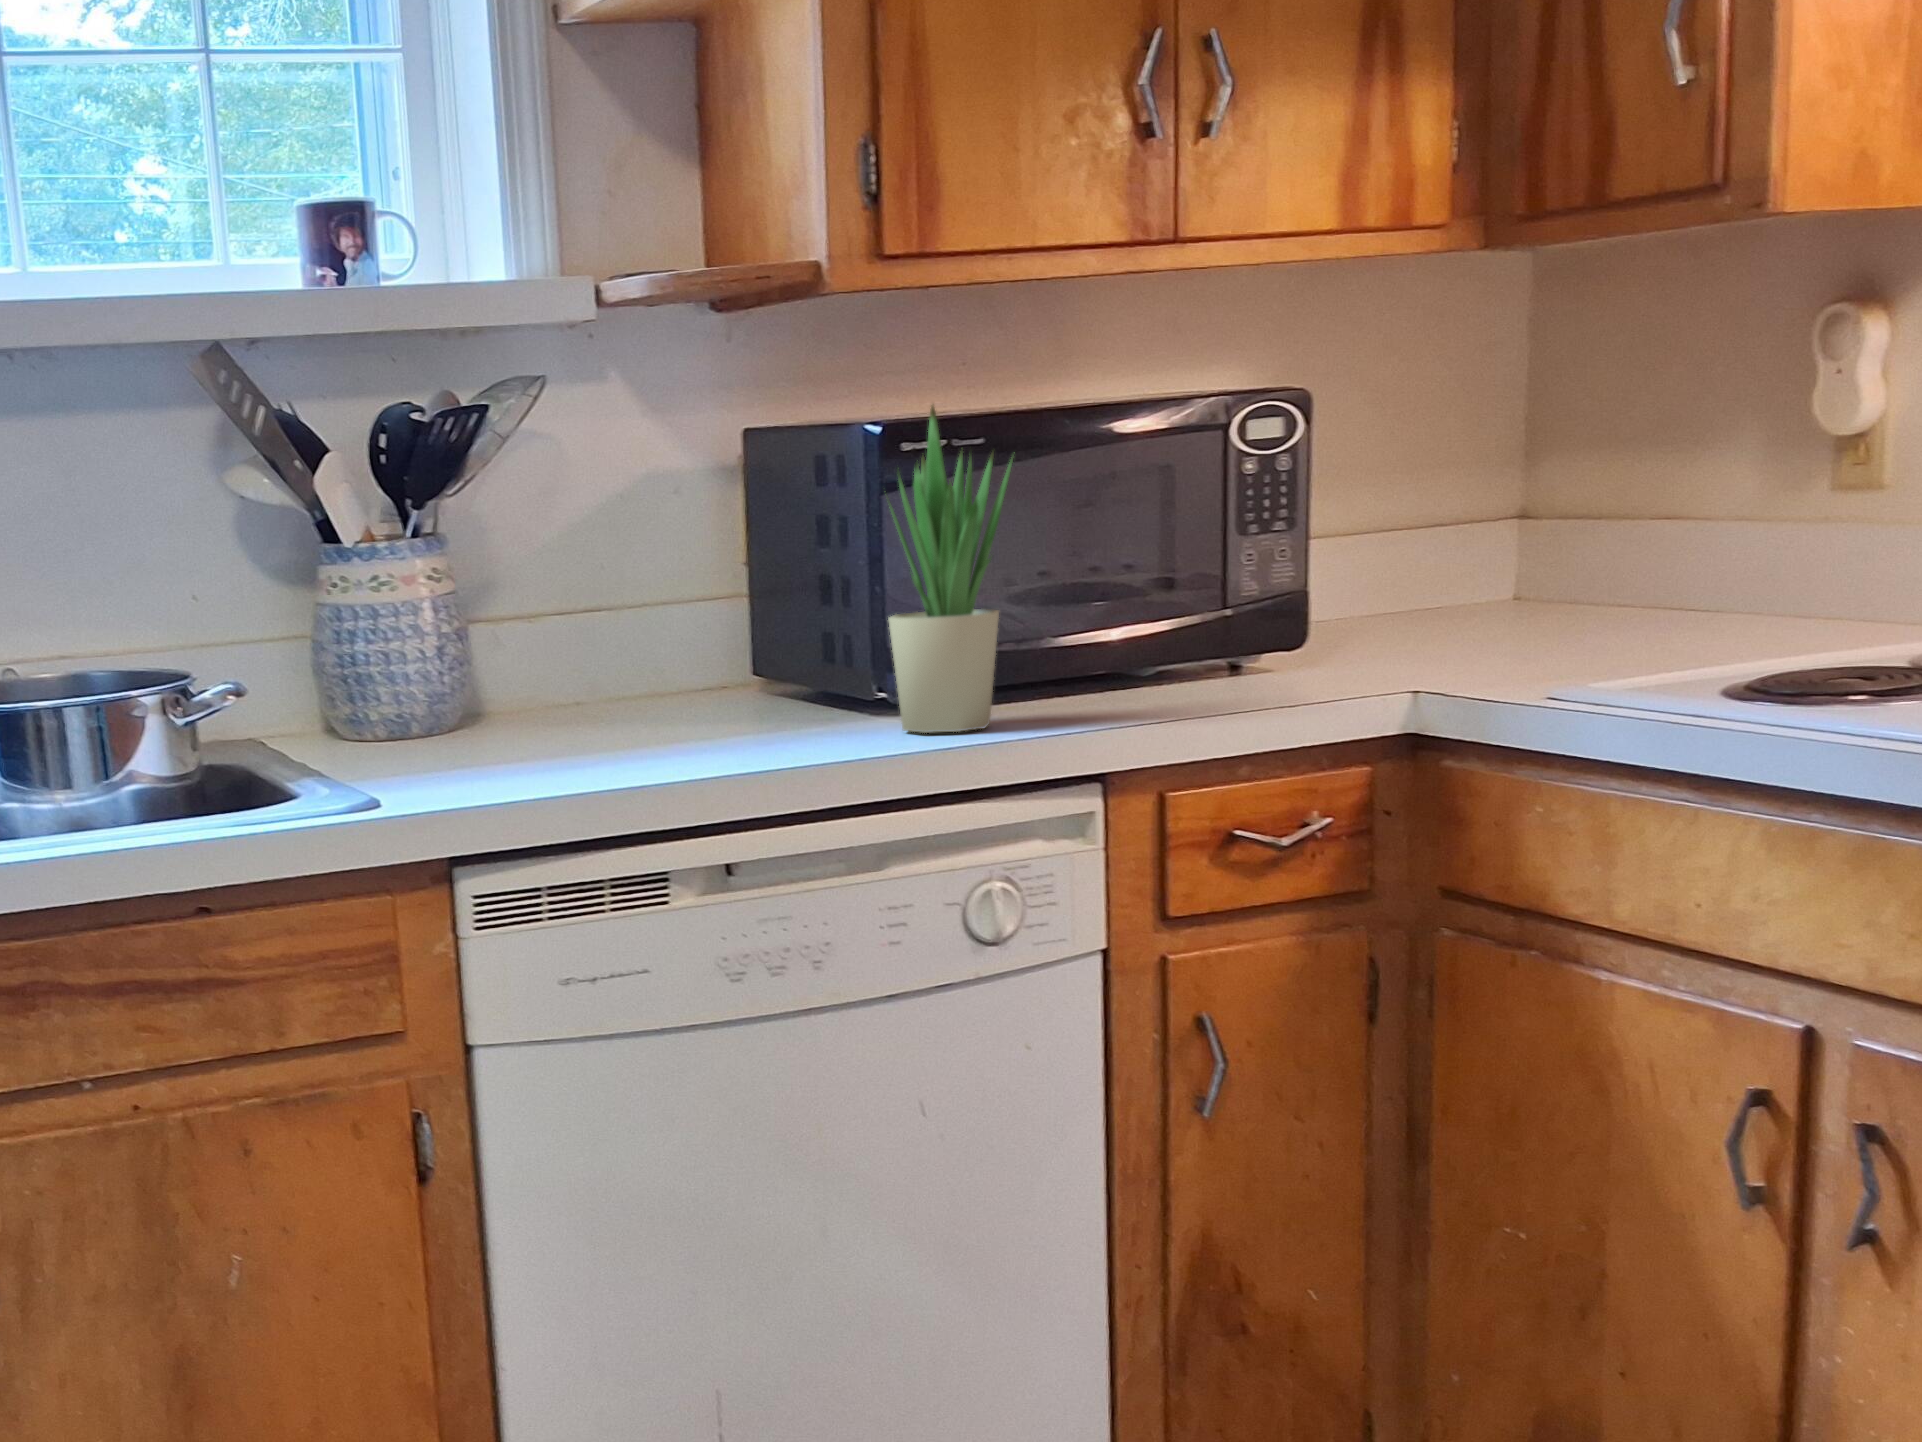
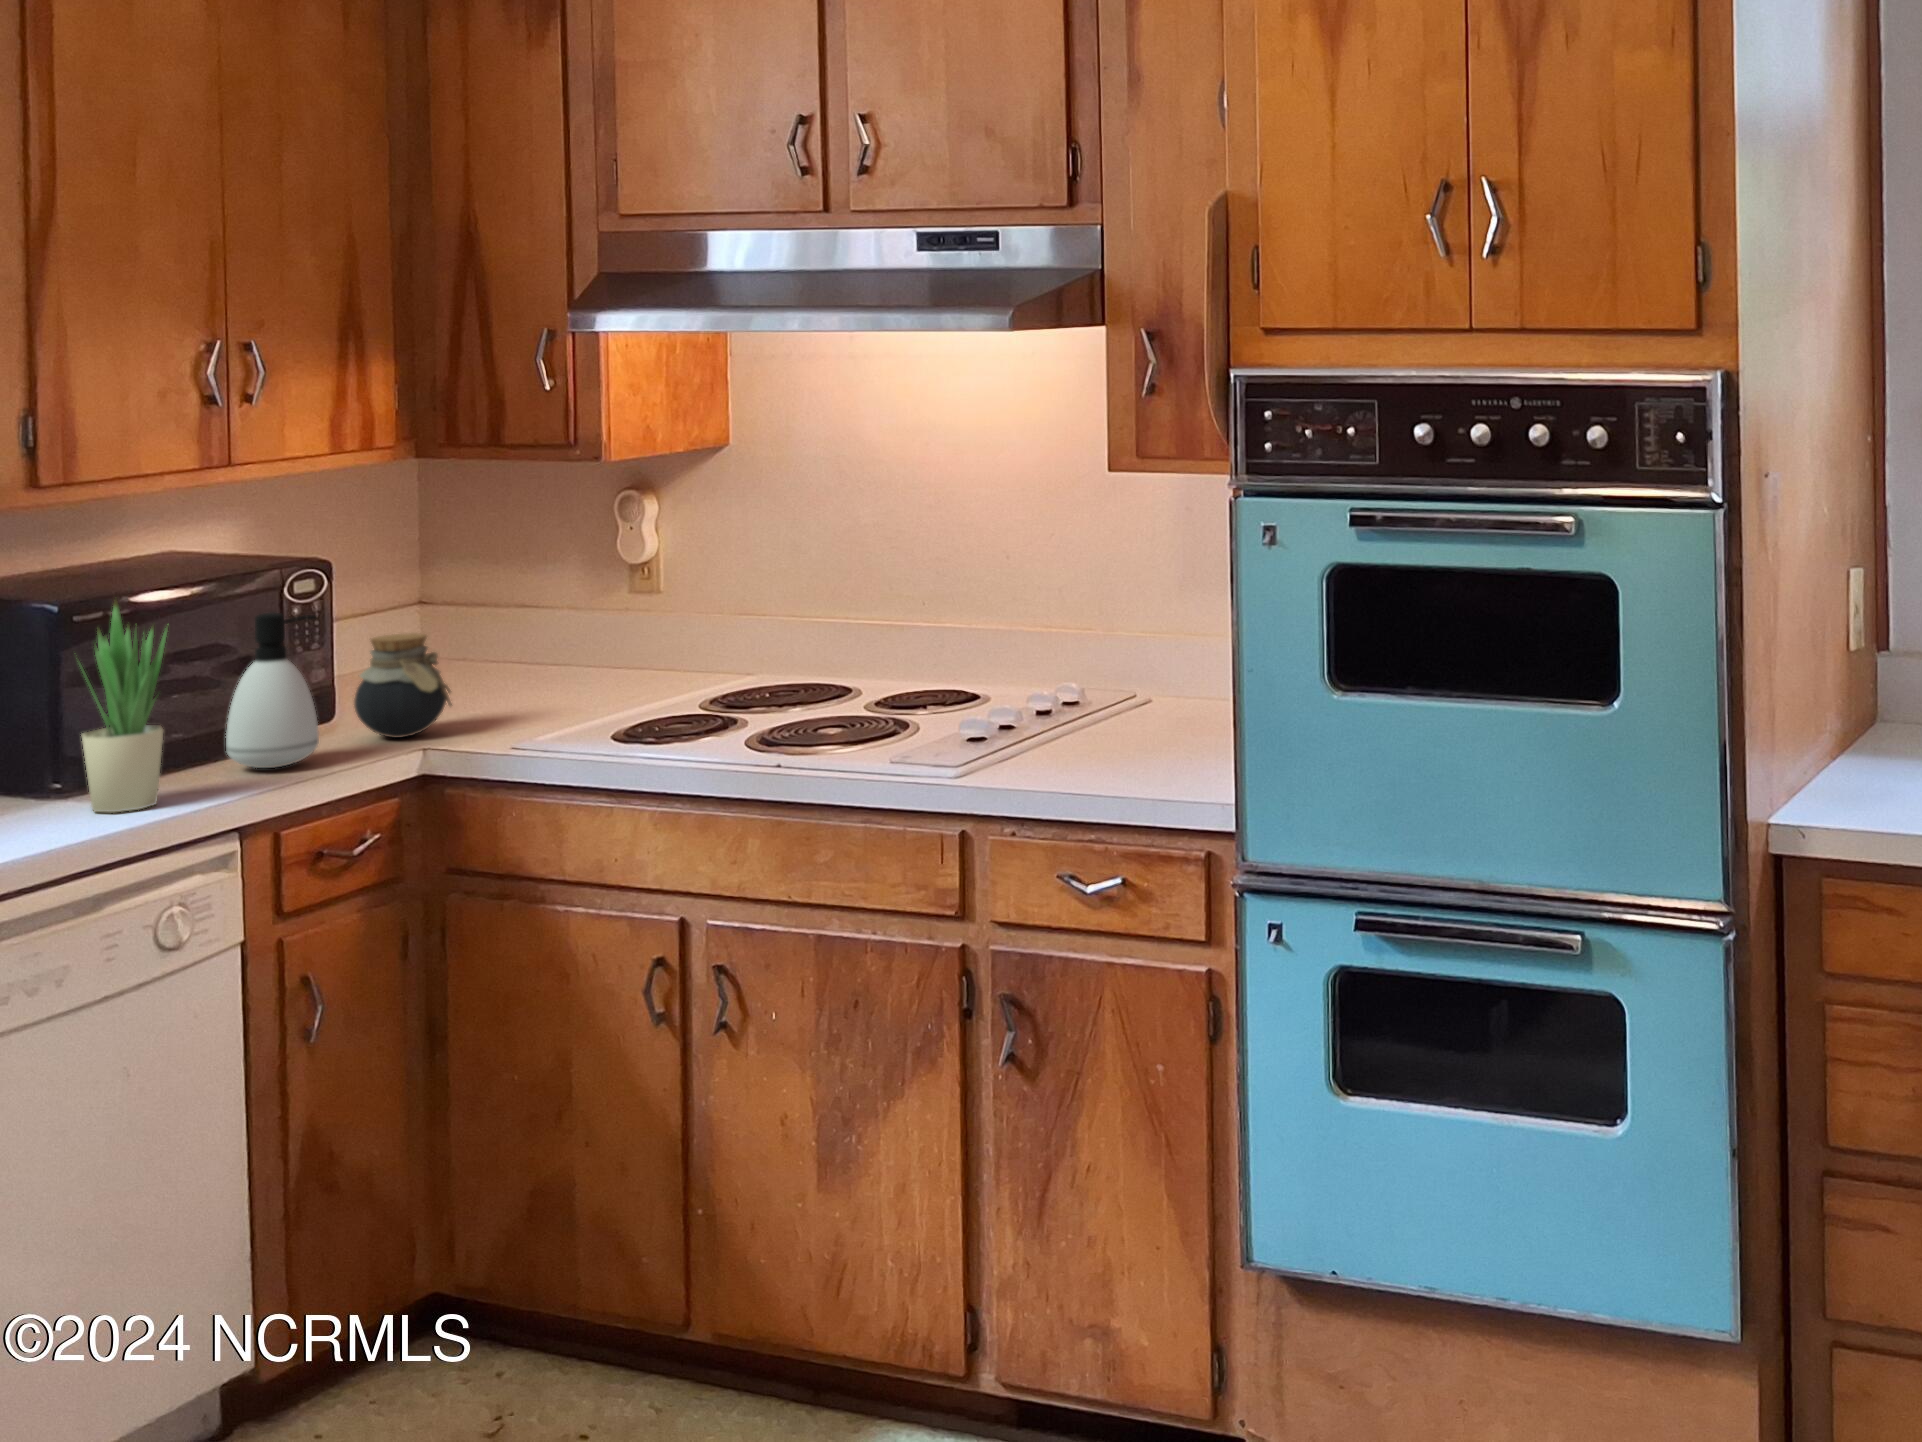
soap dispenser: none [1118,452,1256,698] -> present [226,612,319,768]
jar: none [1328,509,1475,676] -> present [354,633,452,738]

